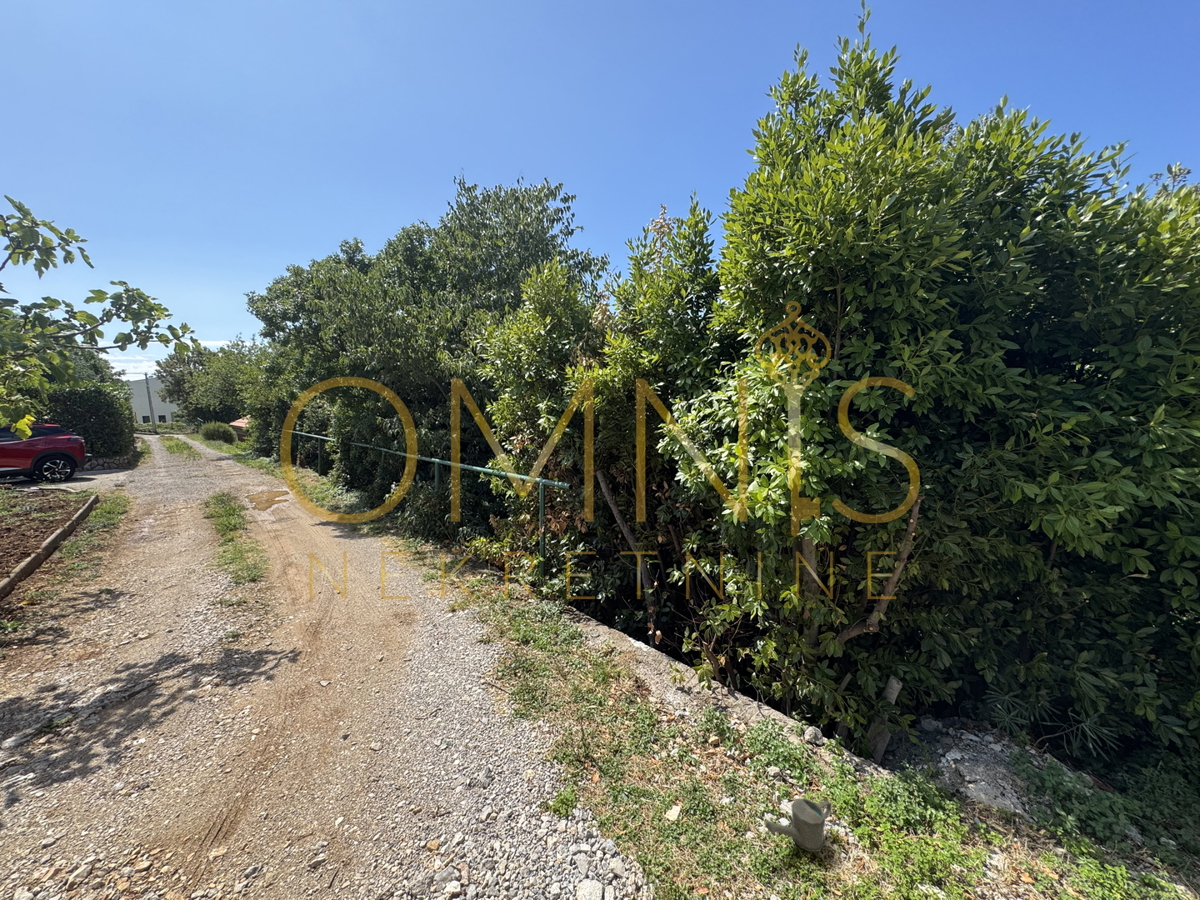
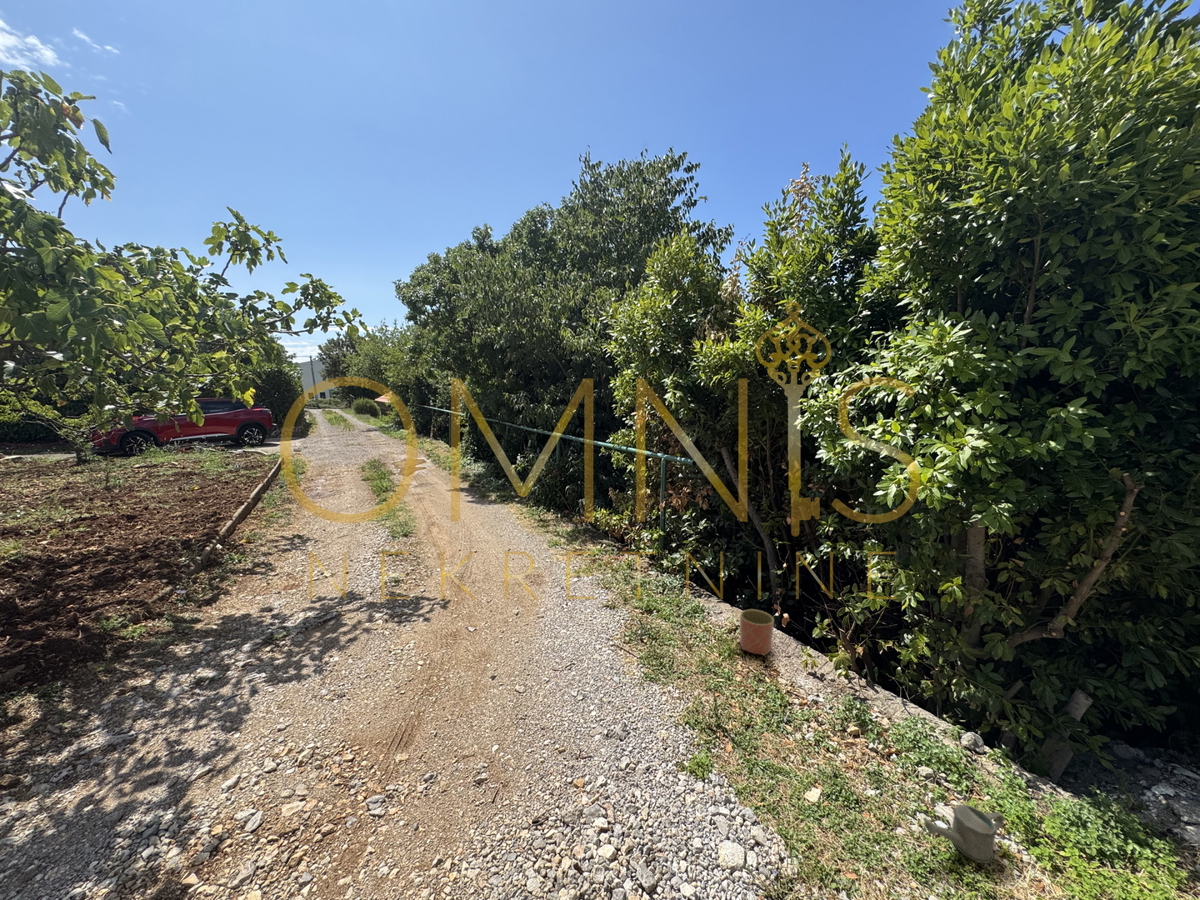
planter: none [618,629,650,675] -> present [740,609,774,655]

